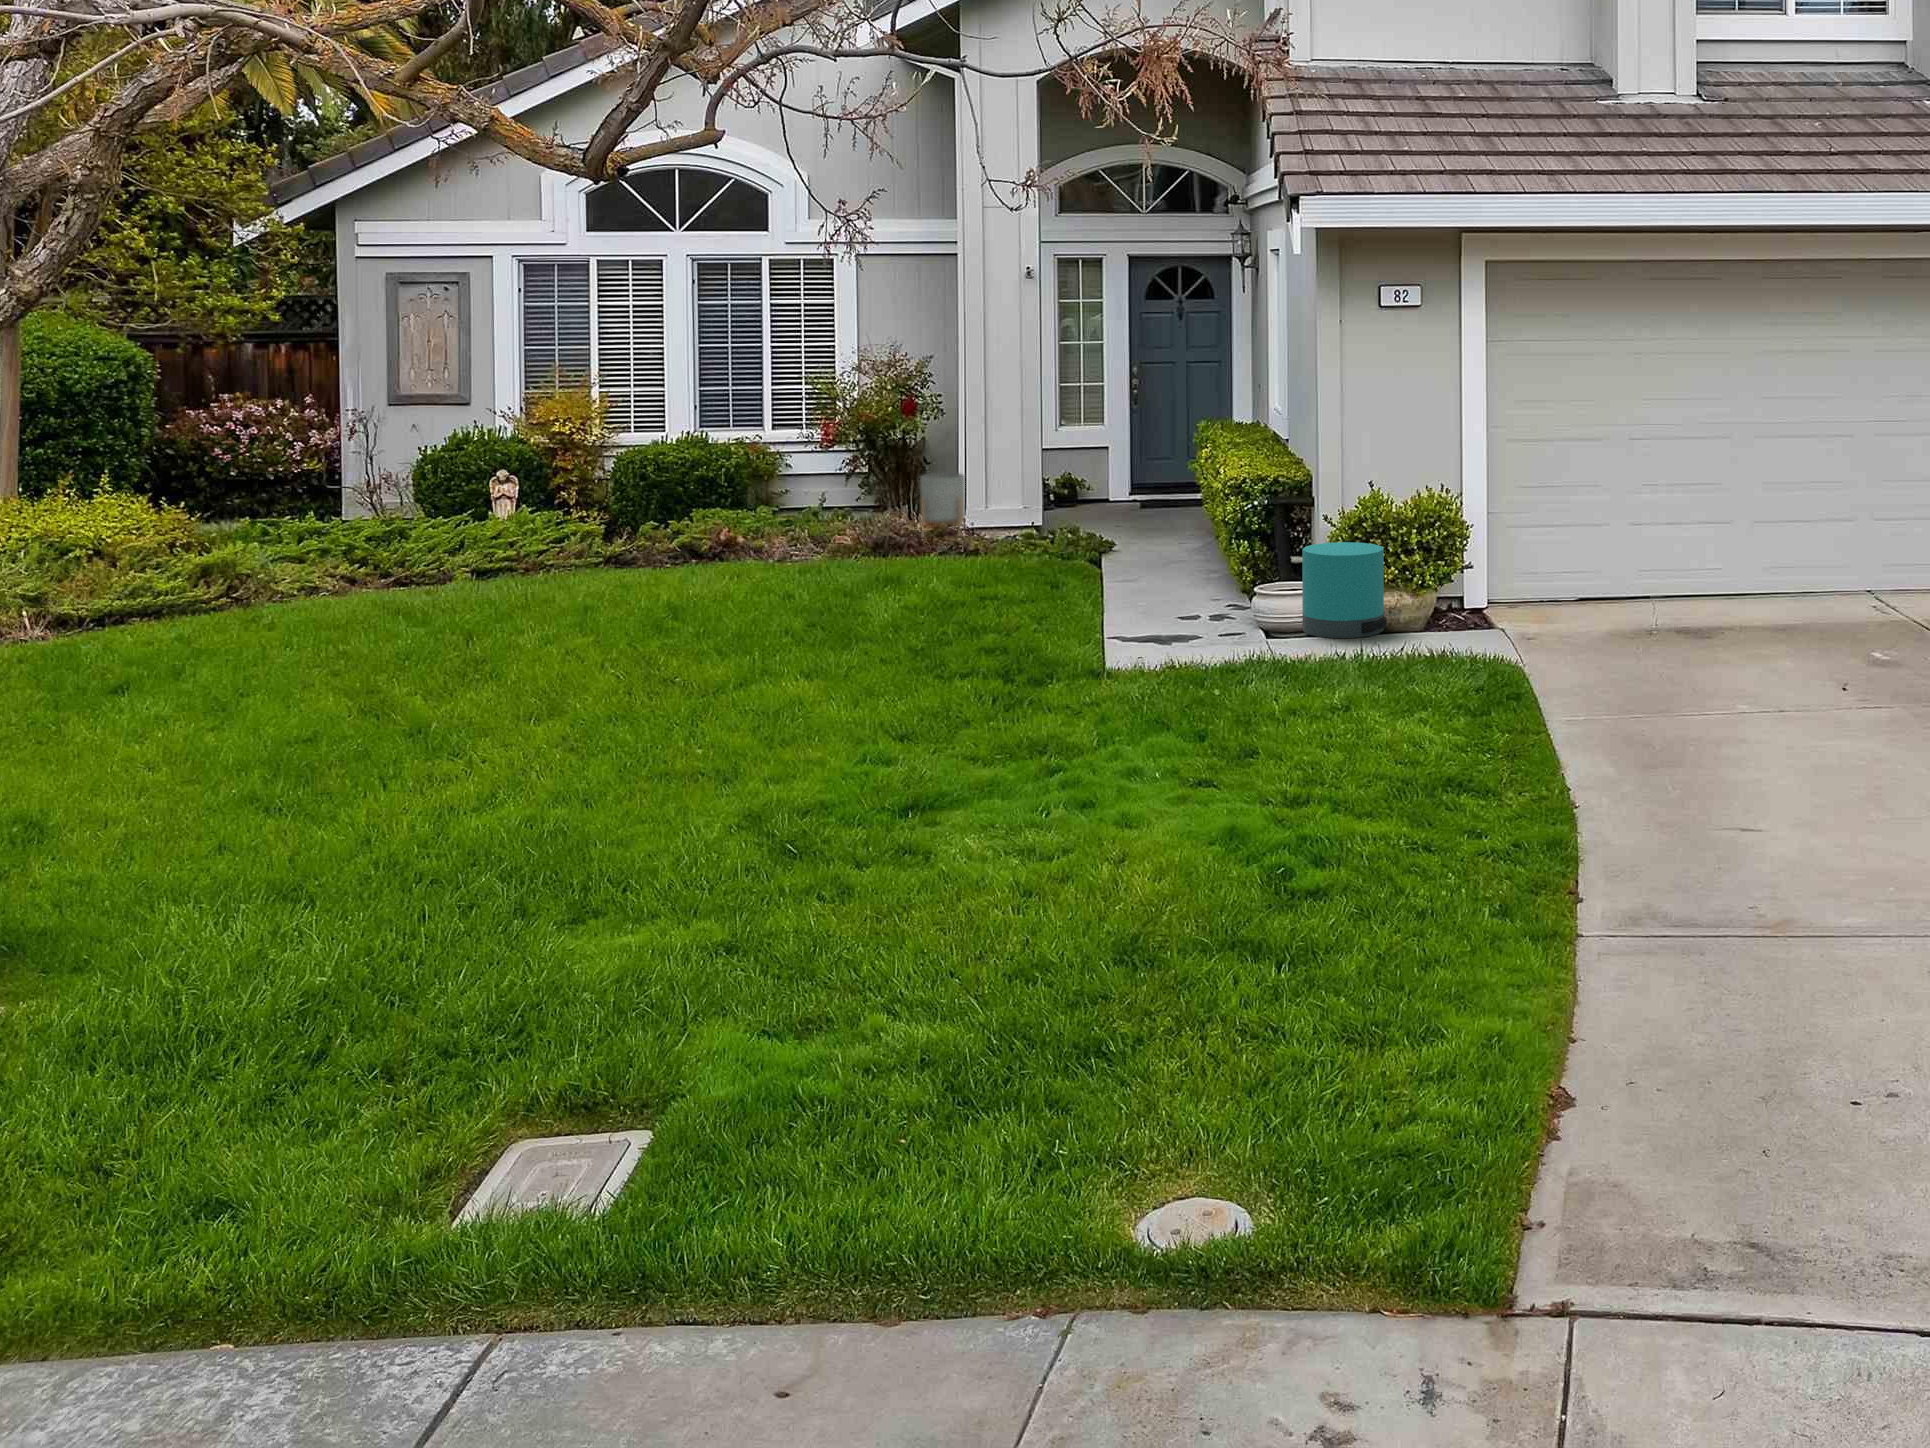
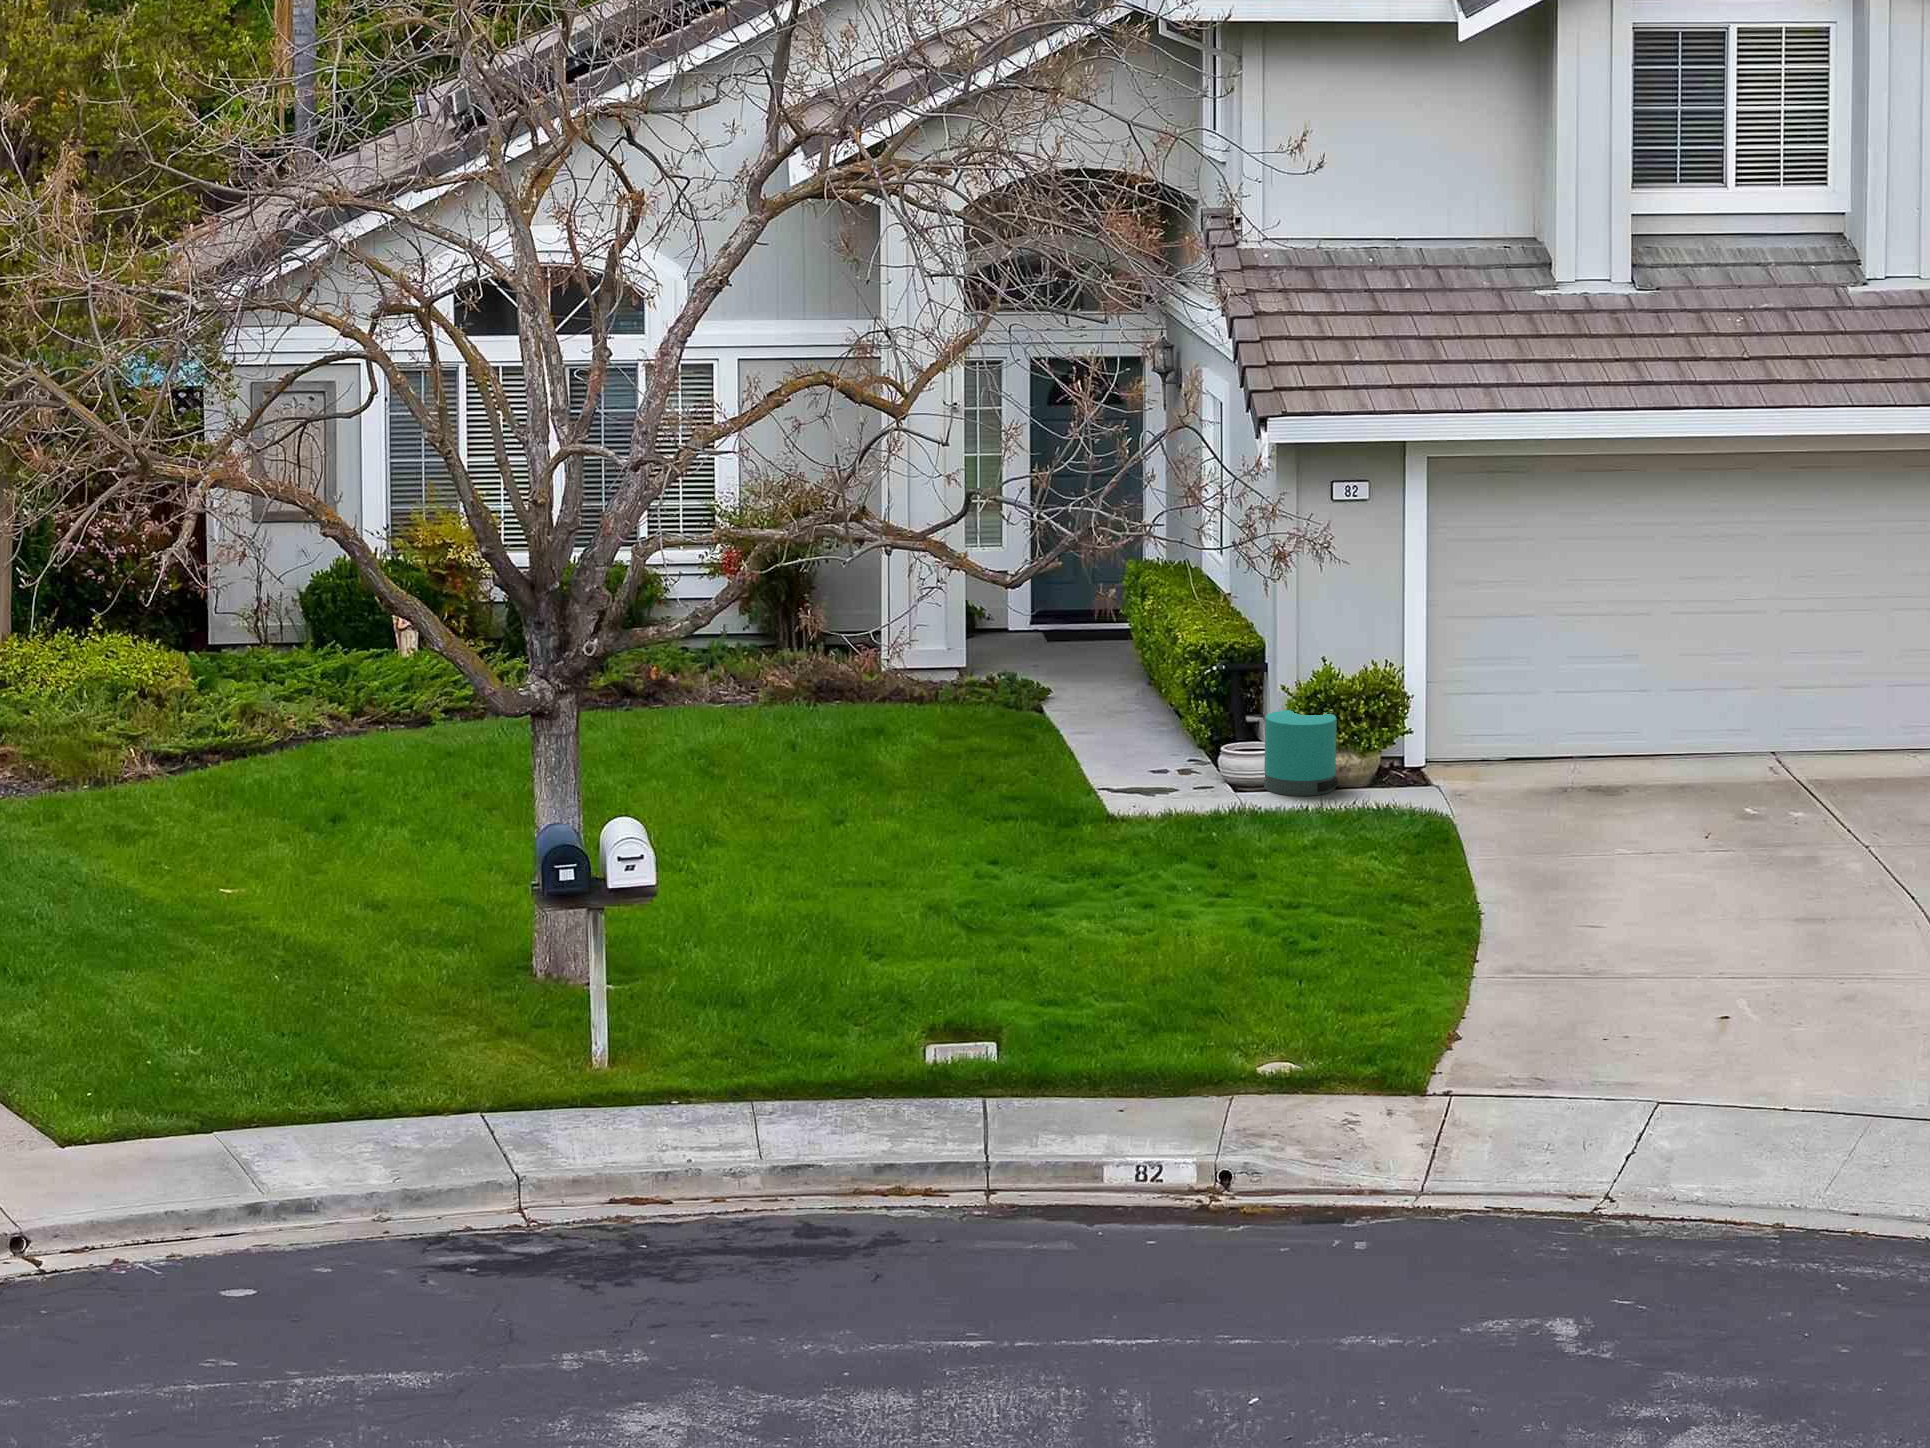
planter: present [920,473,965,537] -> none [855,613,898,680]

